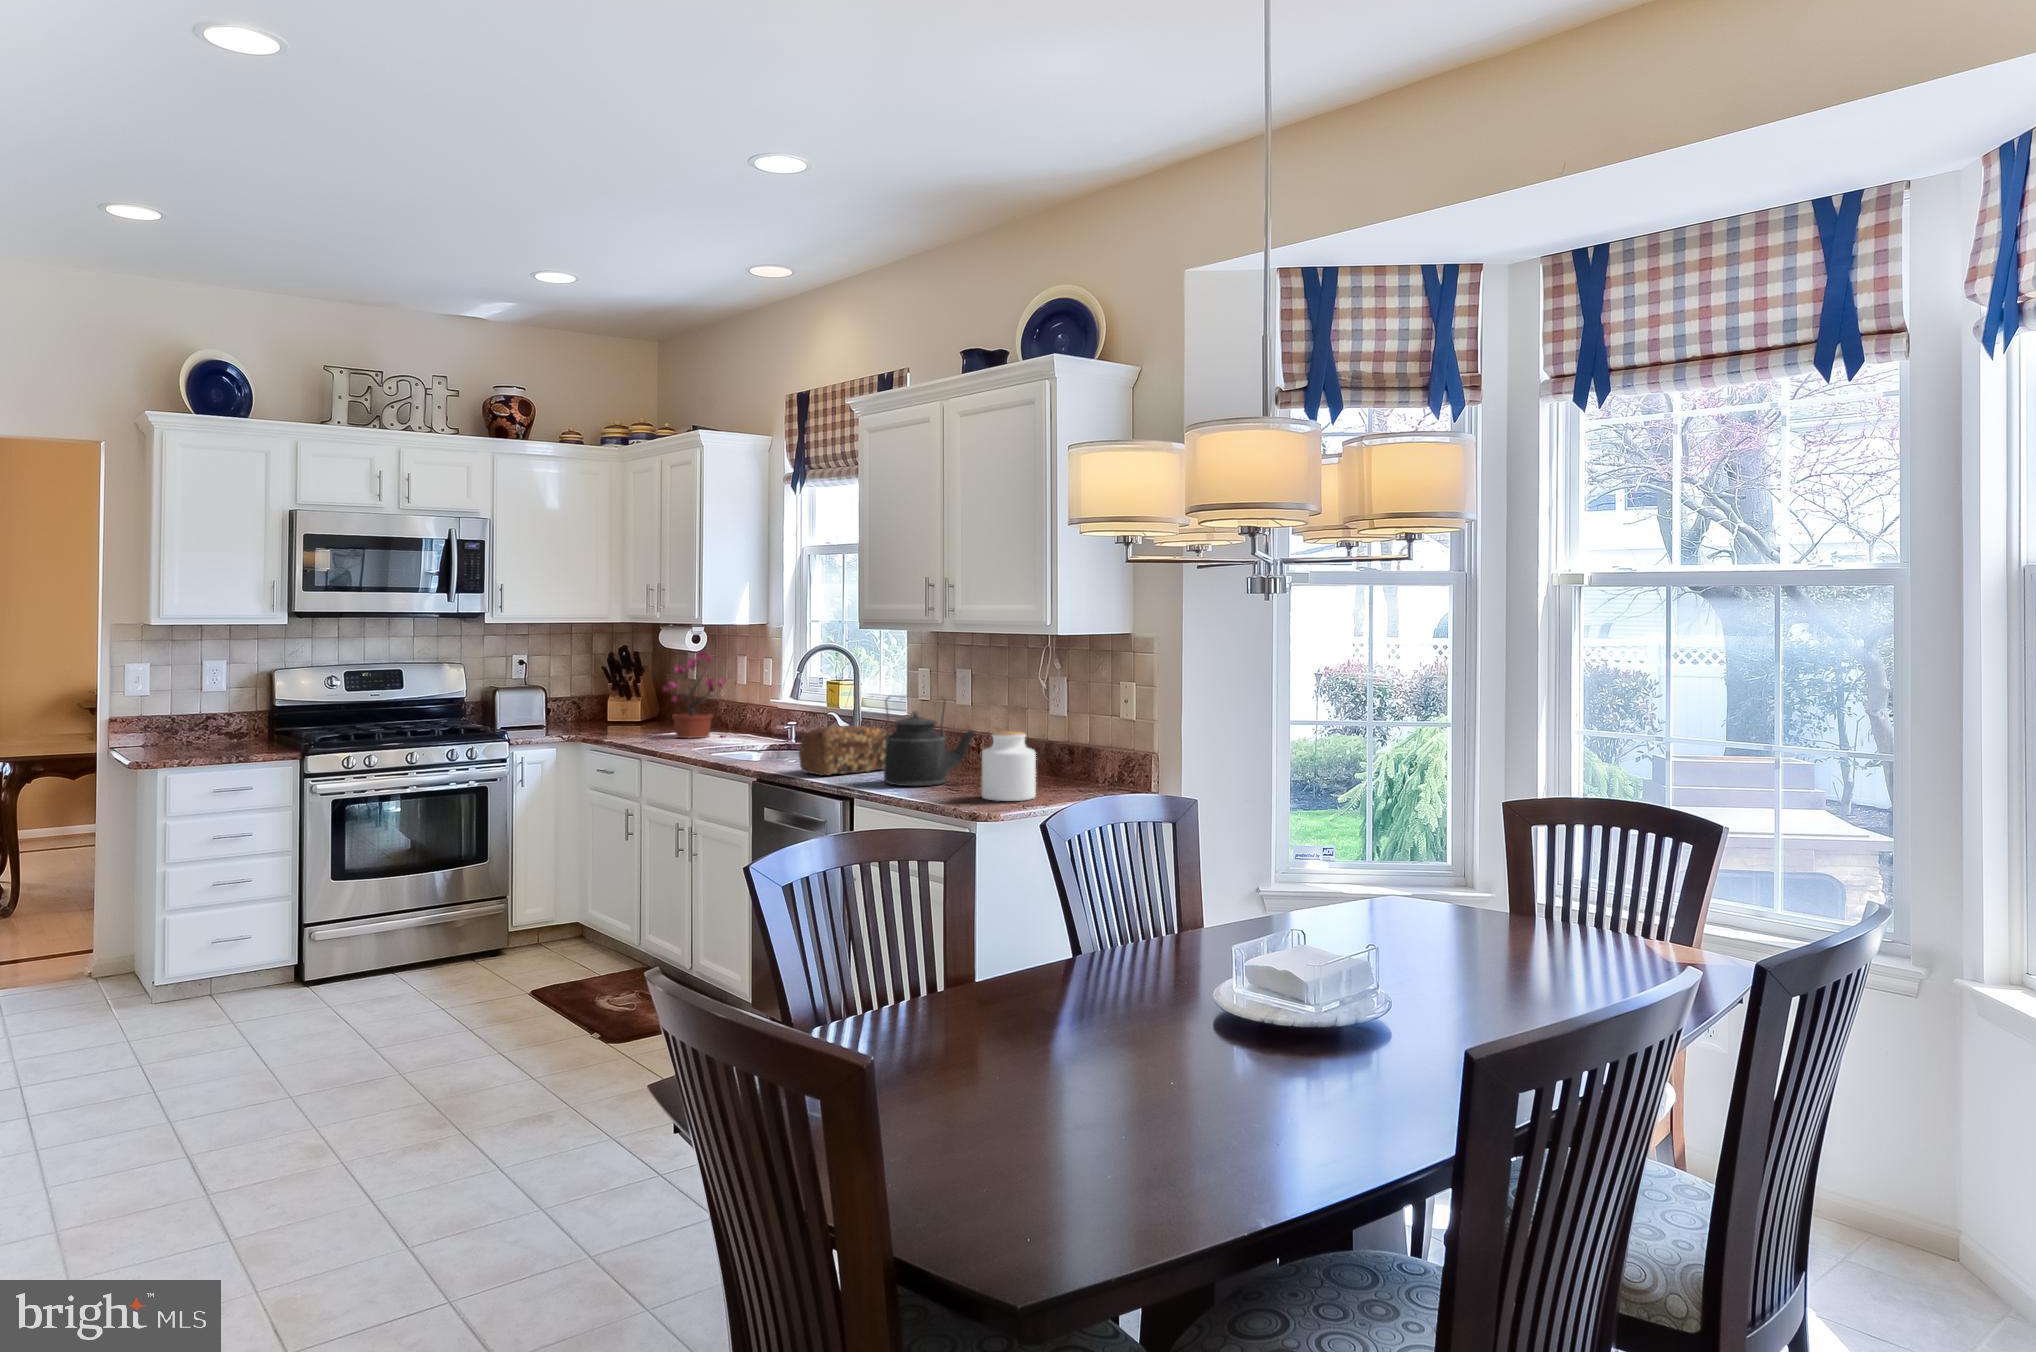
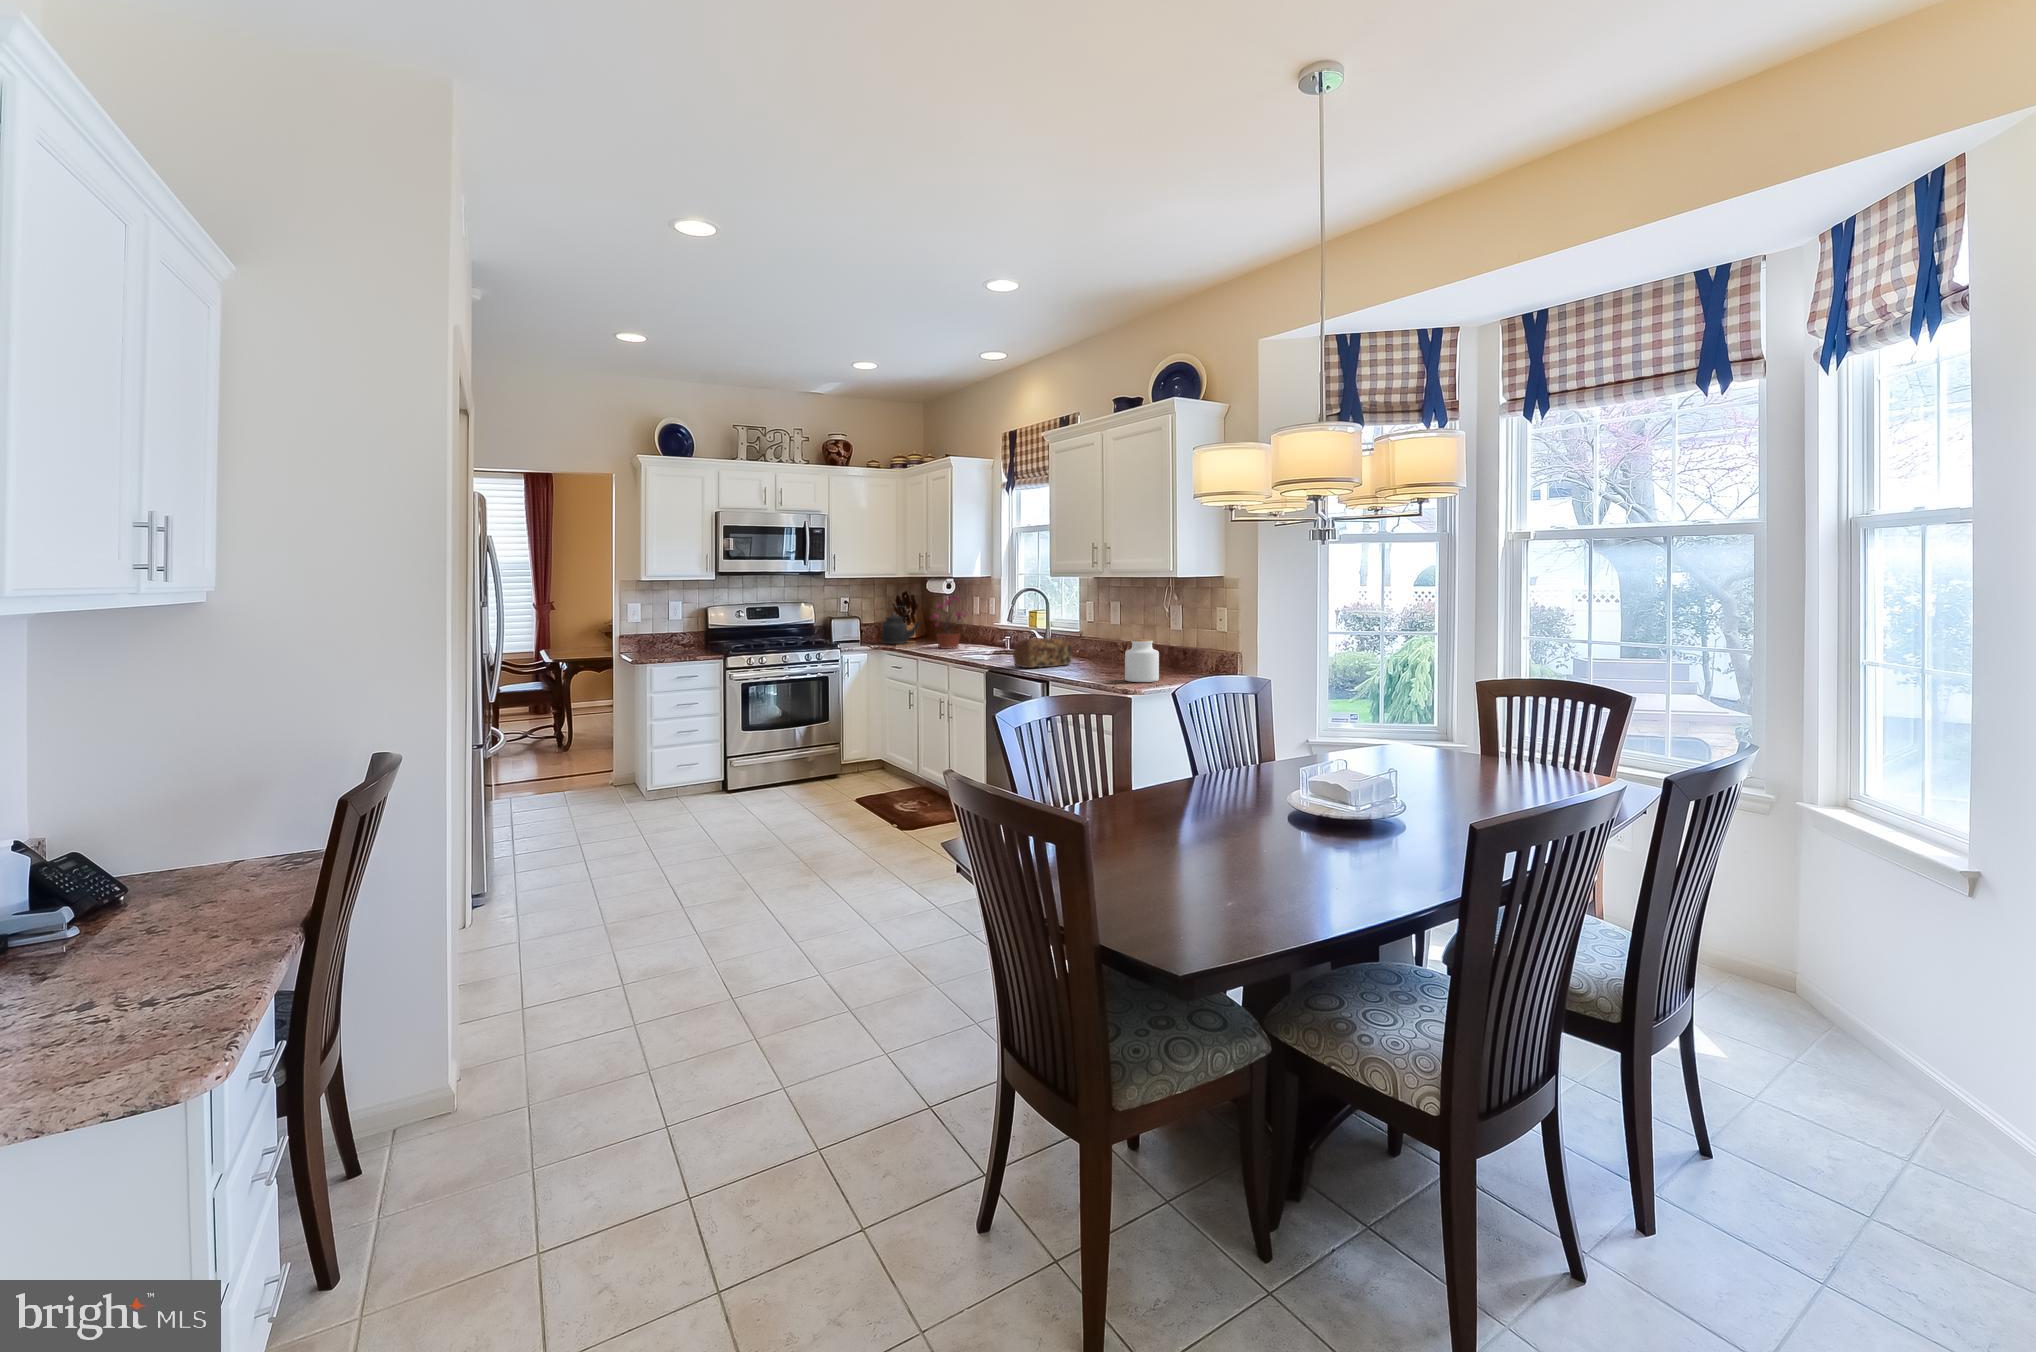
kettle: present [884,696,975,786] -> present [882,613,920,644]

